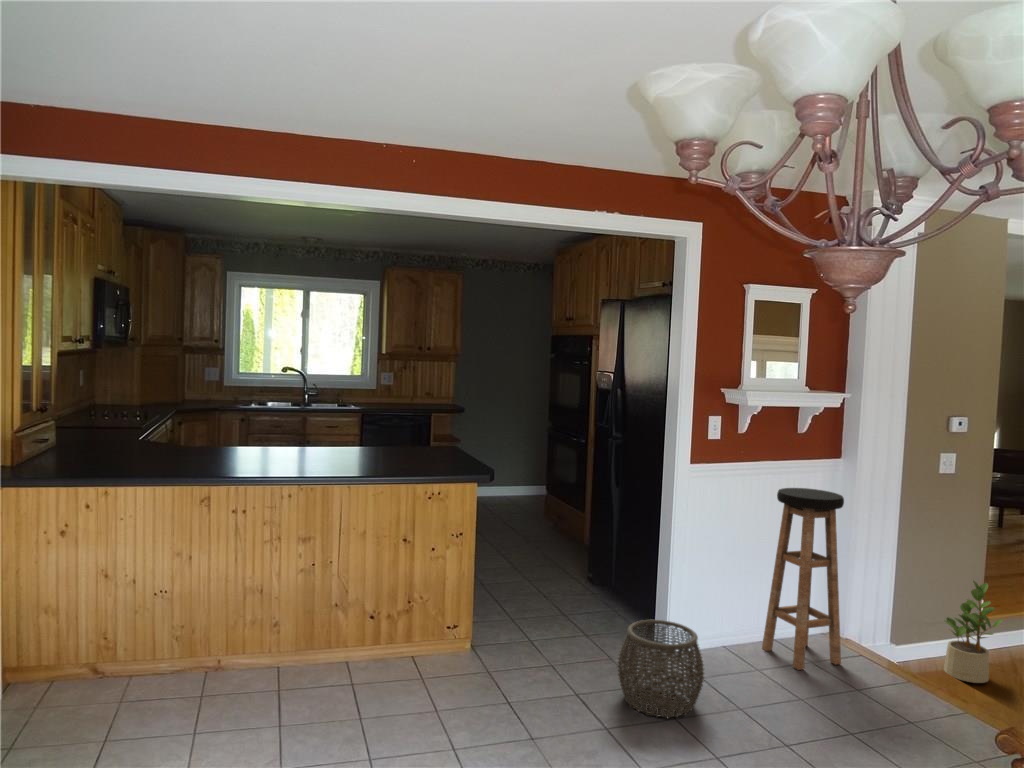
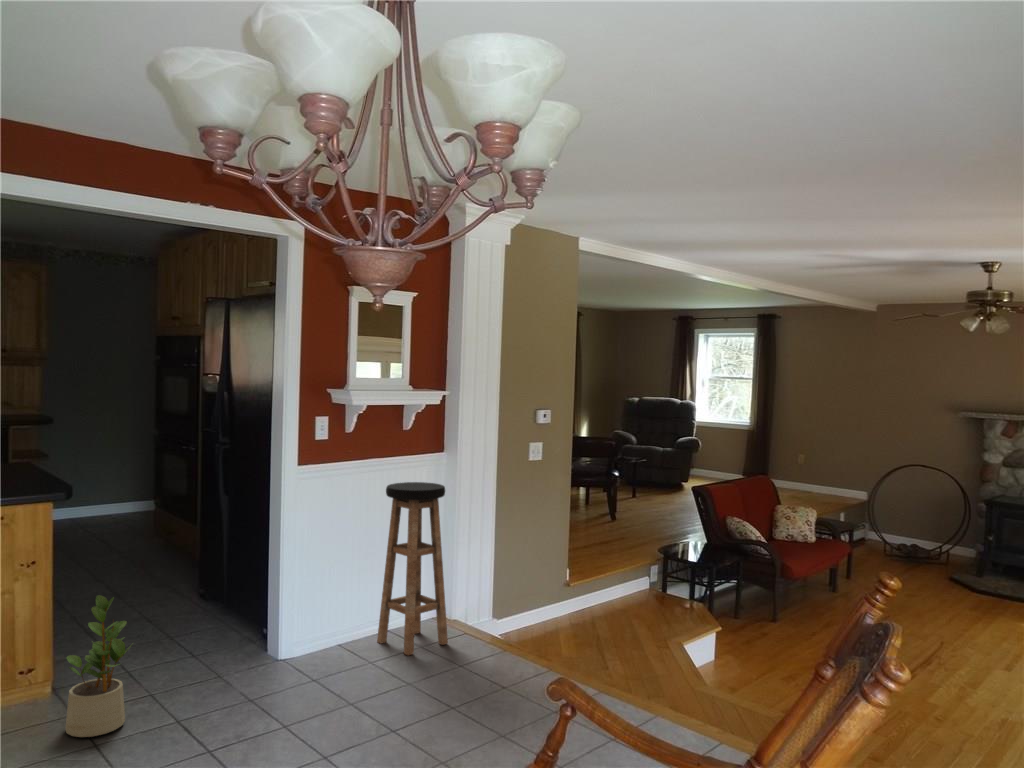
potted plant: present [944,581,1003,683] -> present [65,595,131,737]
woven basket: present [618,620,704,718] -> none [218,626,309,726]

